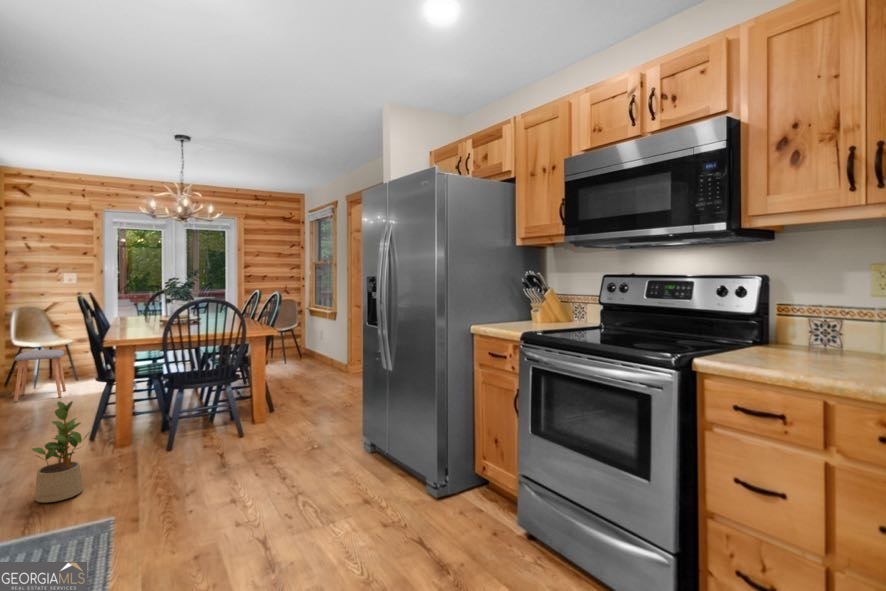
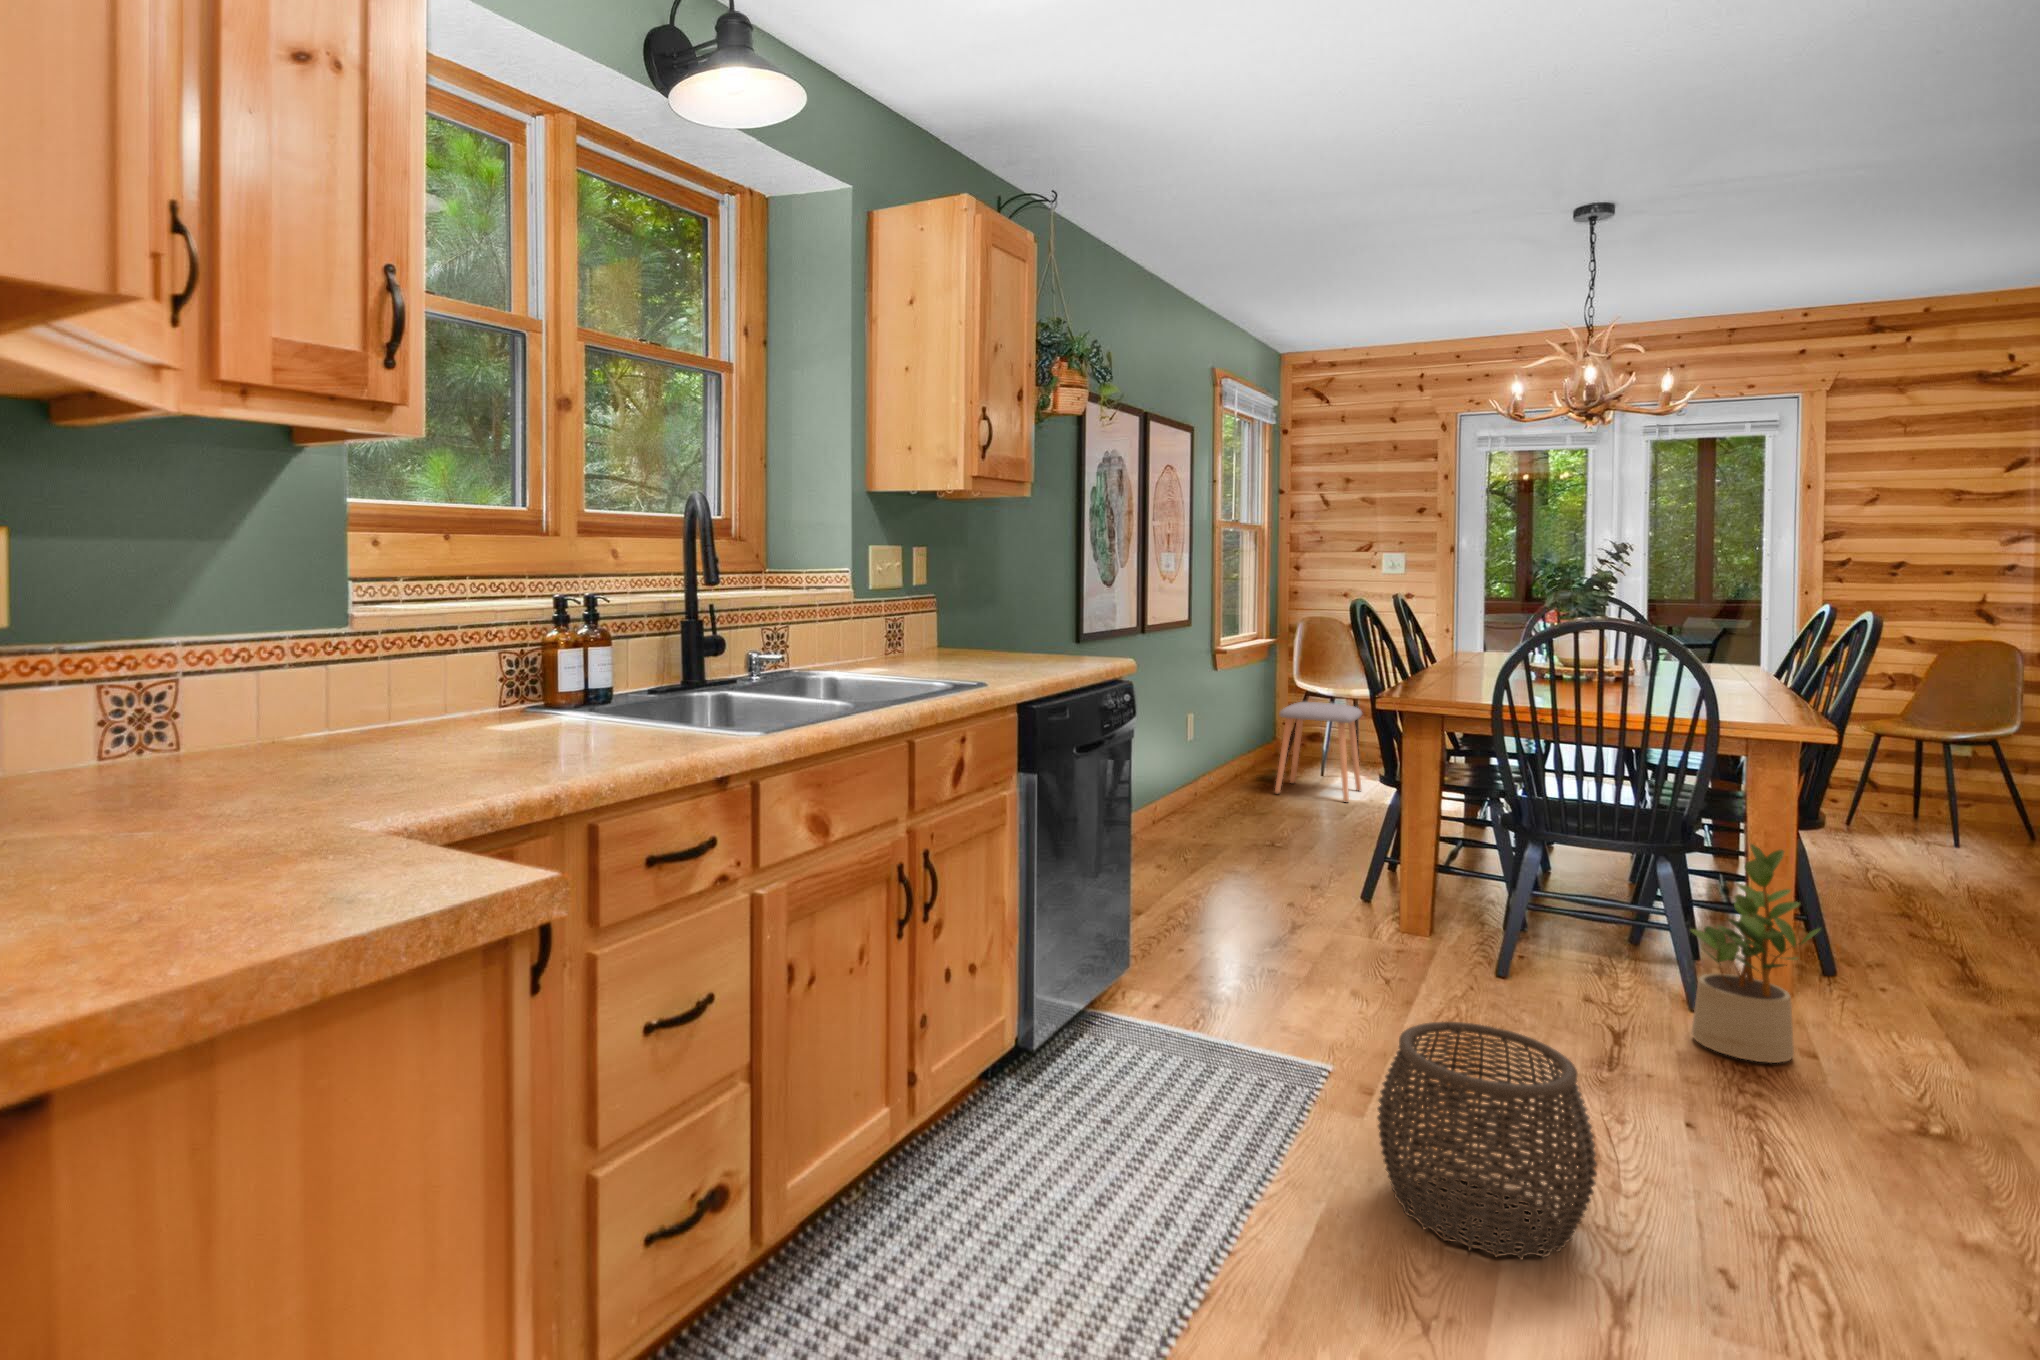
potted plant: present [32,401,89,502] -> present [1691,844,1820,1063]
woven basket: none [159,462,249,557] -> present [1377,1022,1597,1259]

